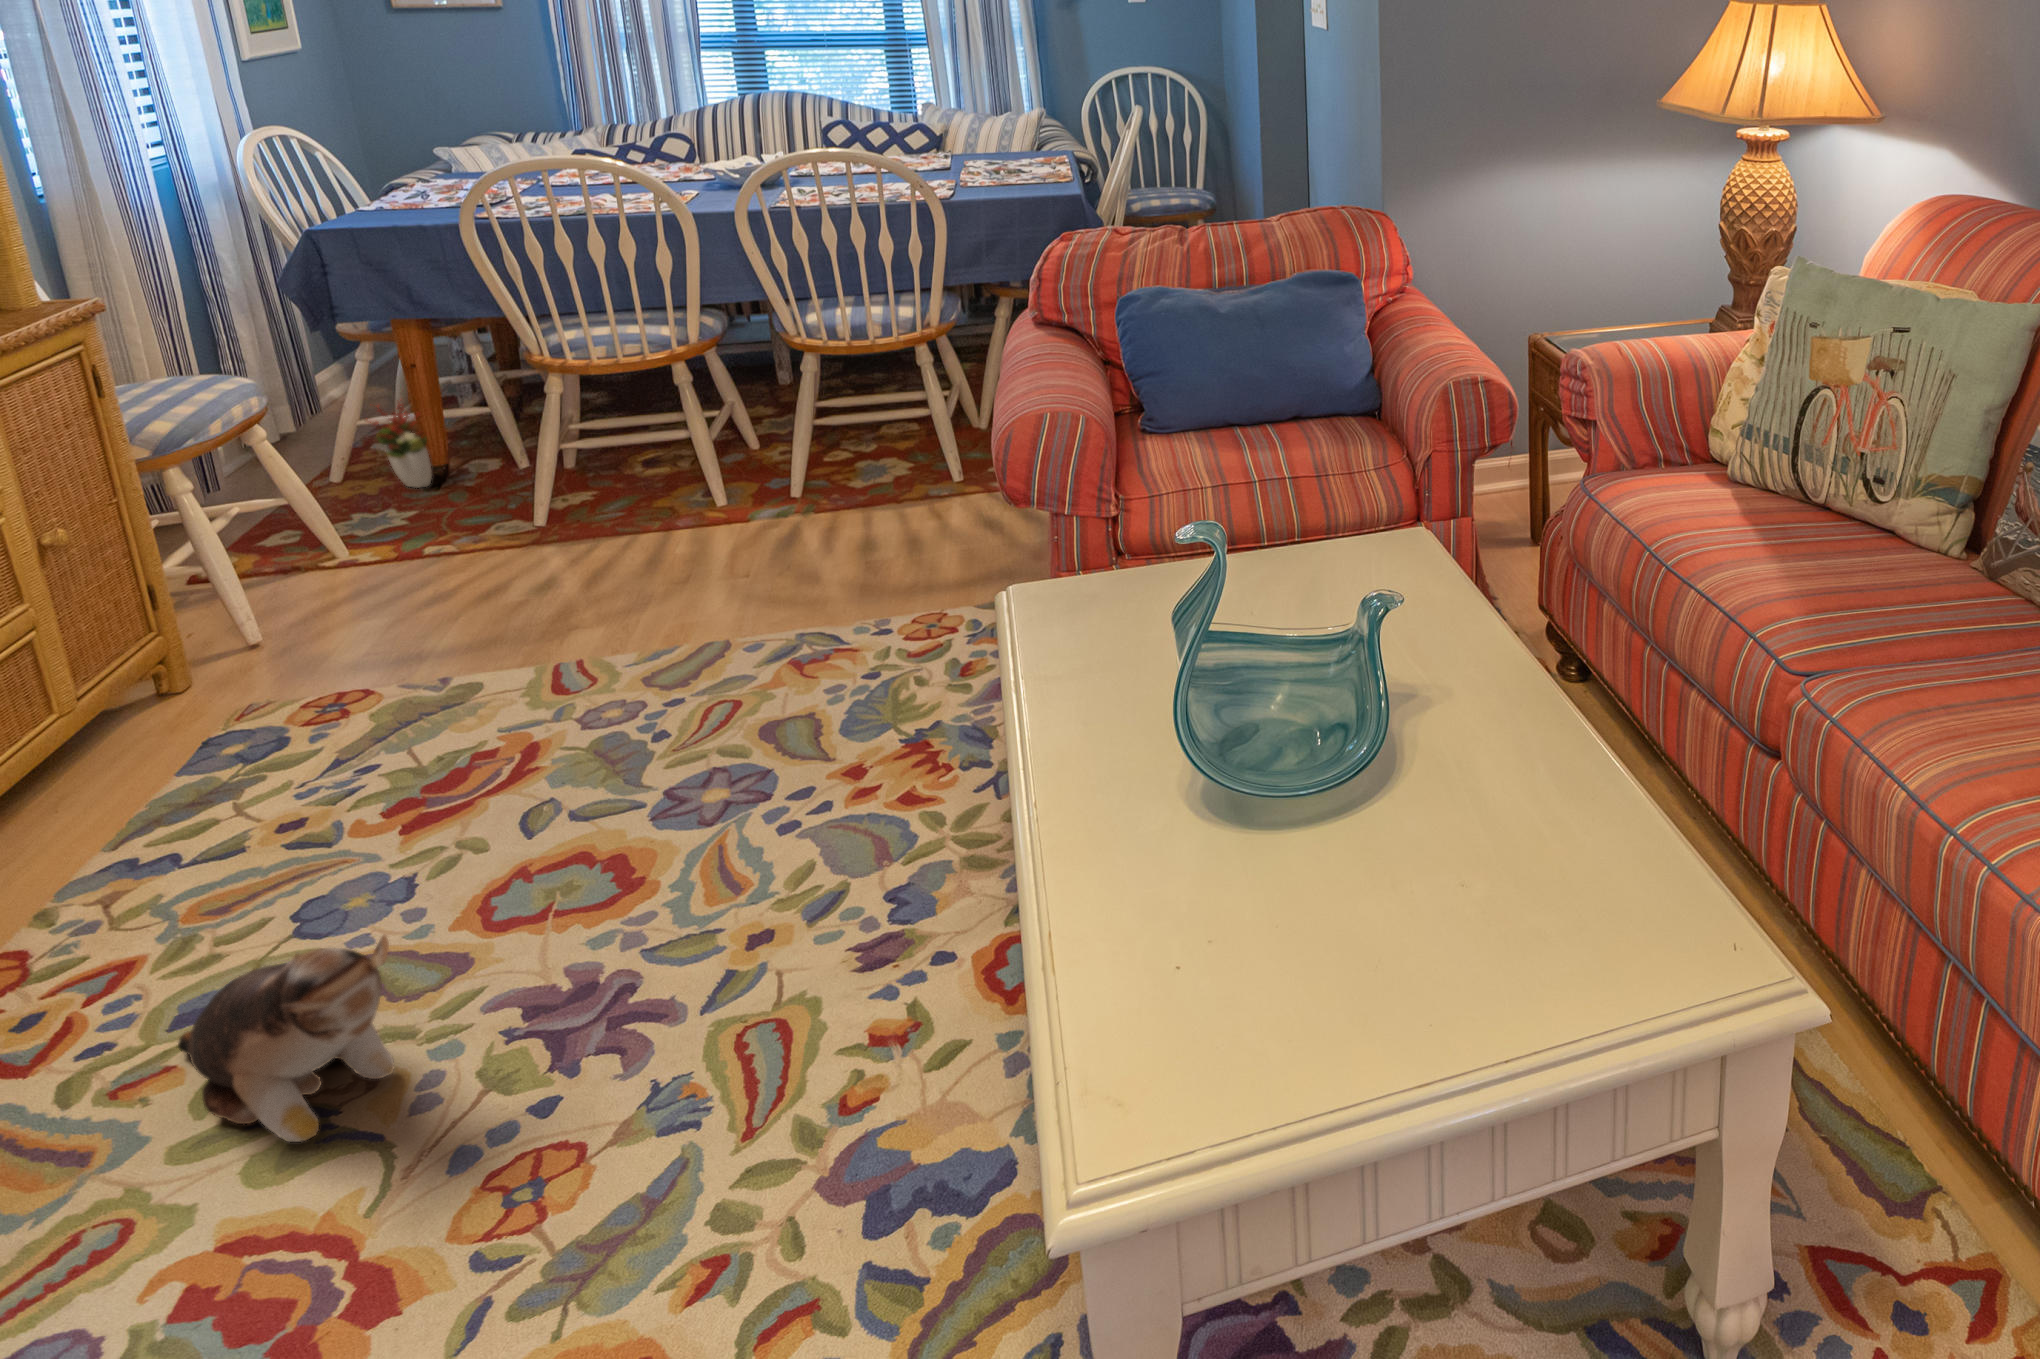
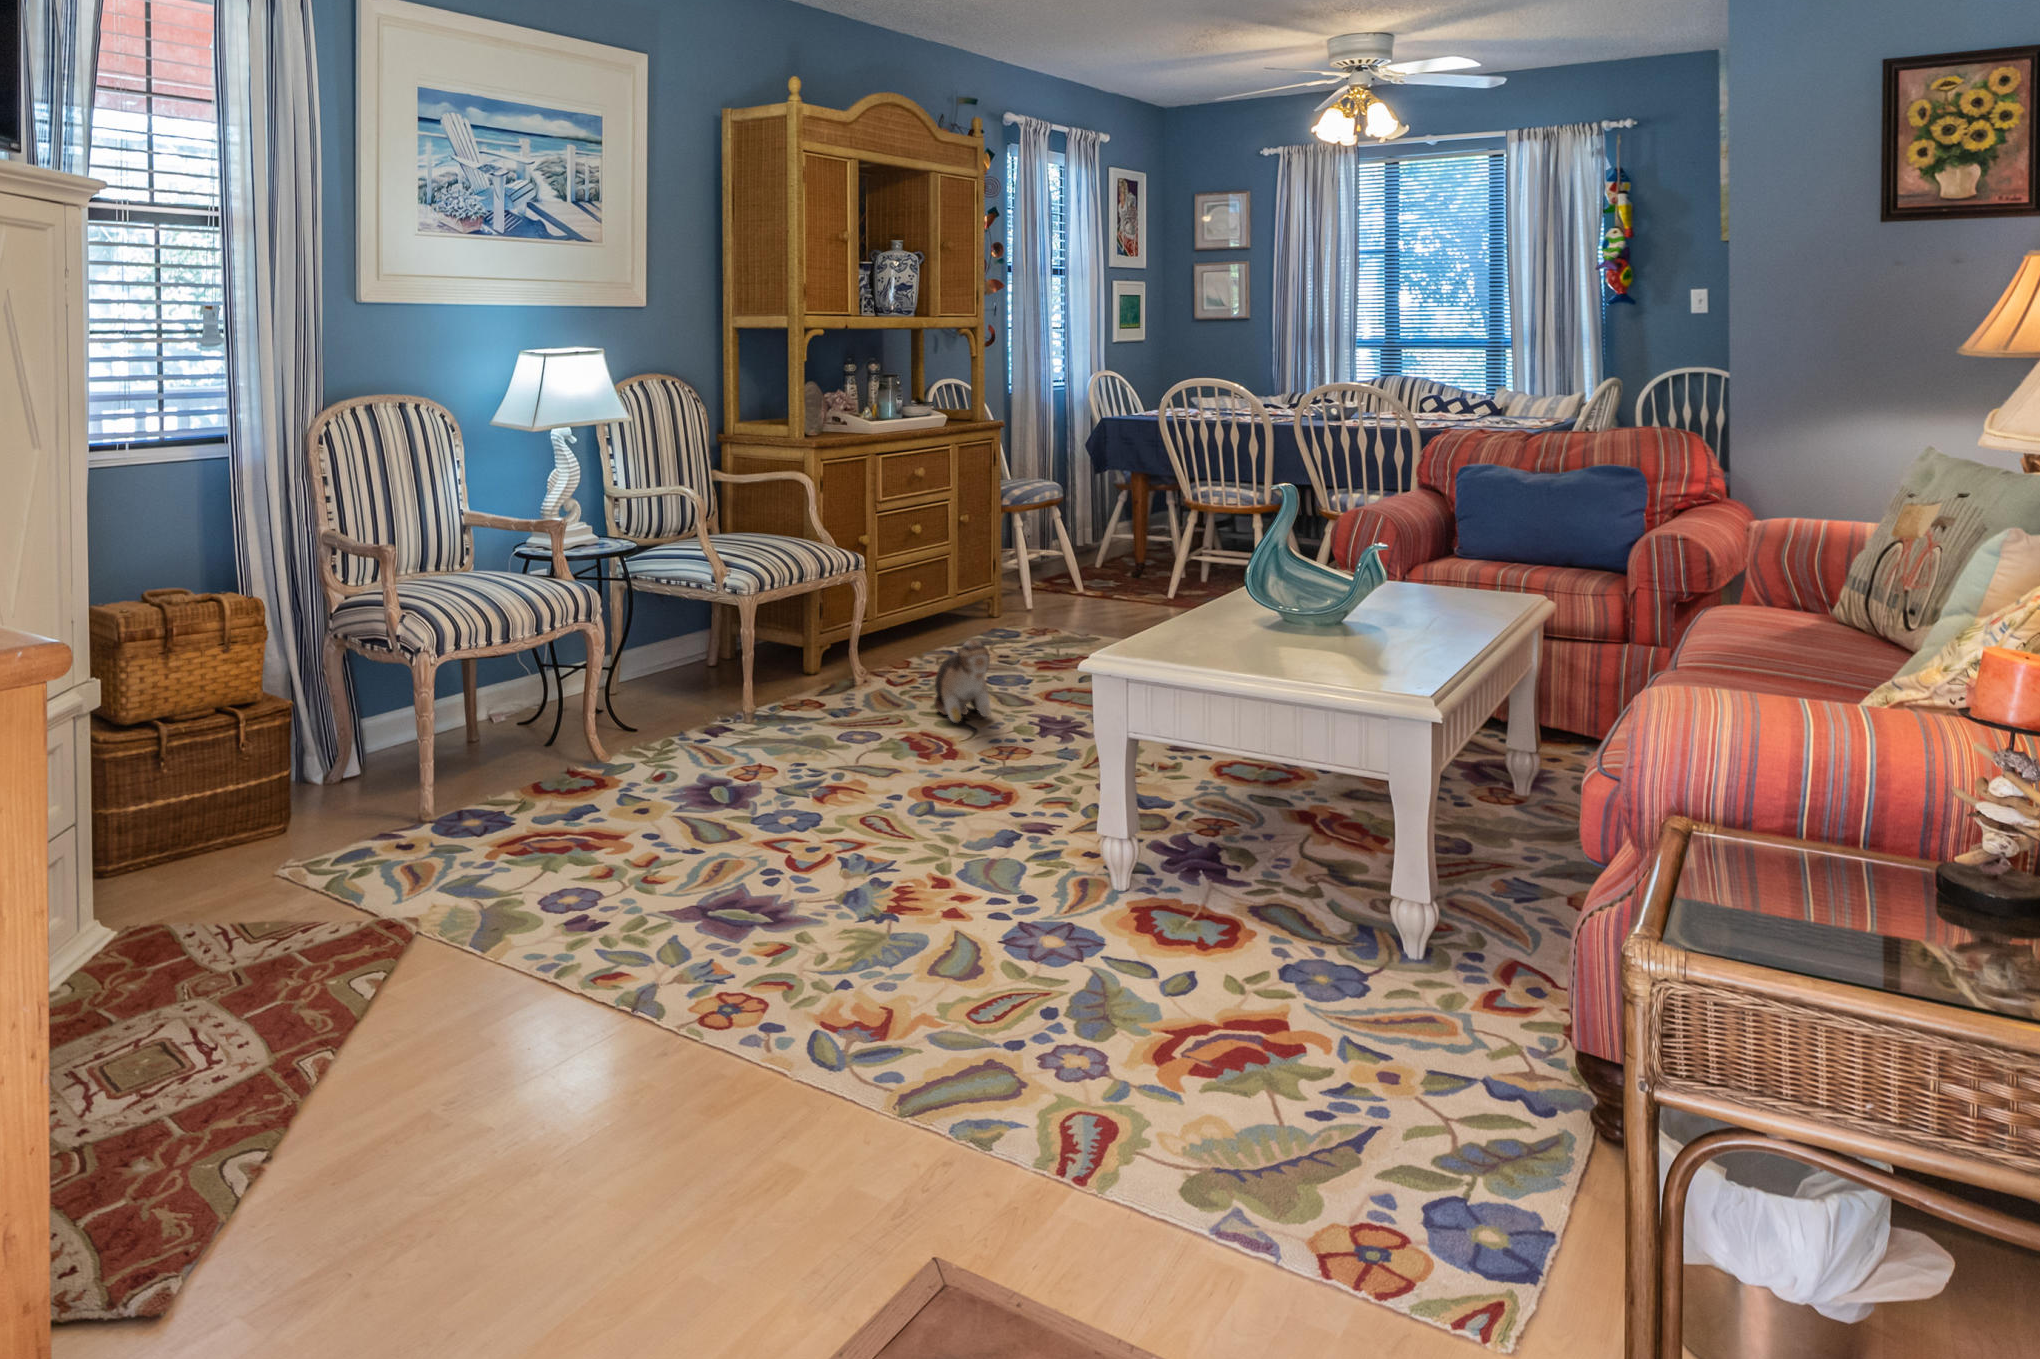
decorative plant: present [370,403,432,488] -> none [1111,521,1137,574]

